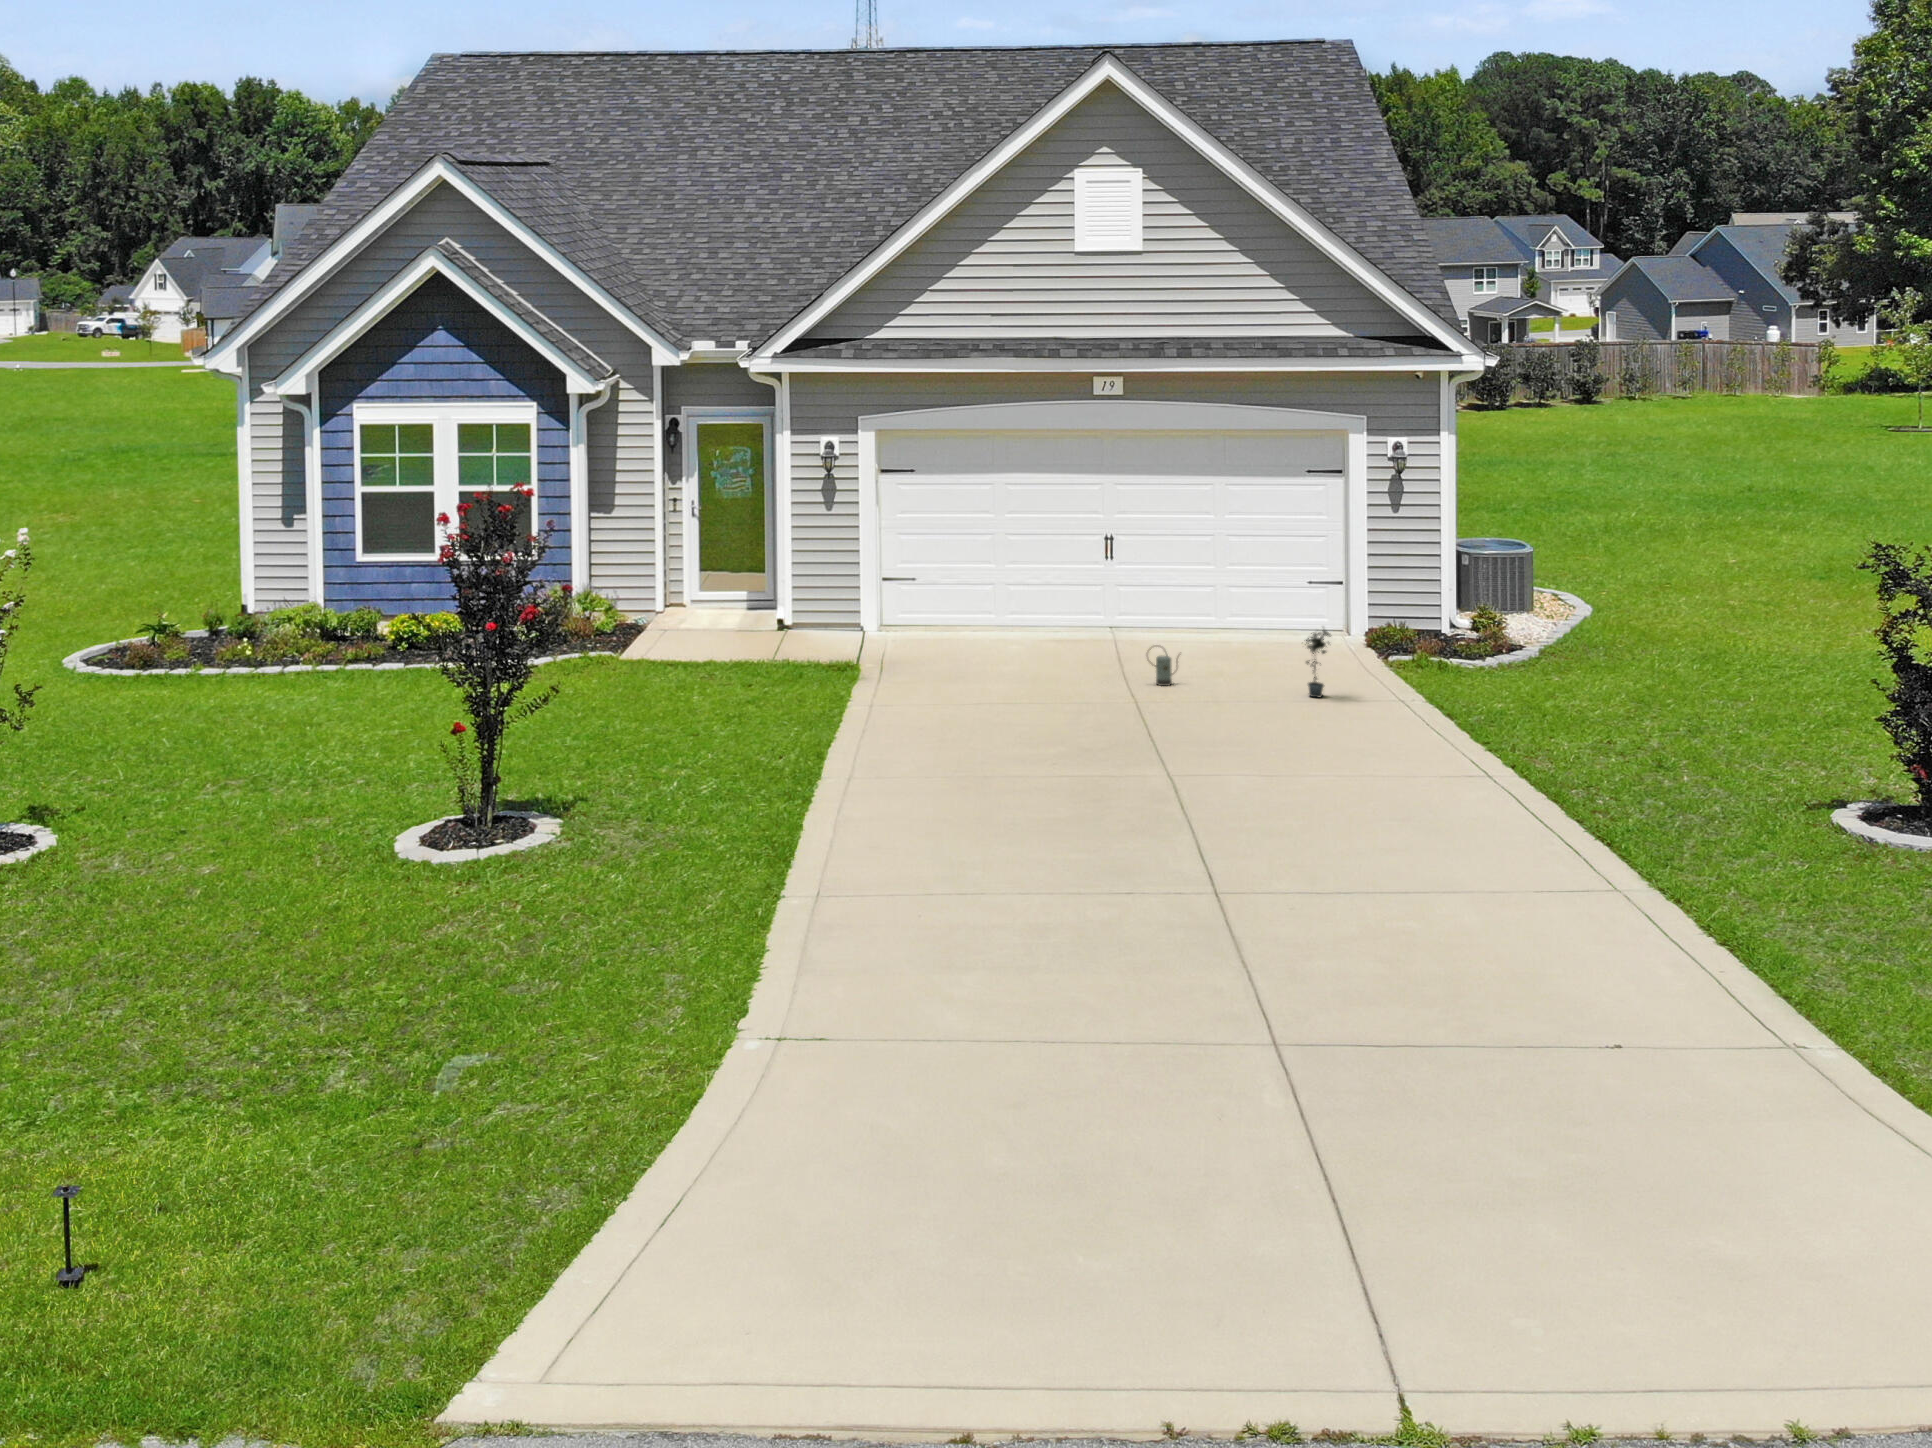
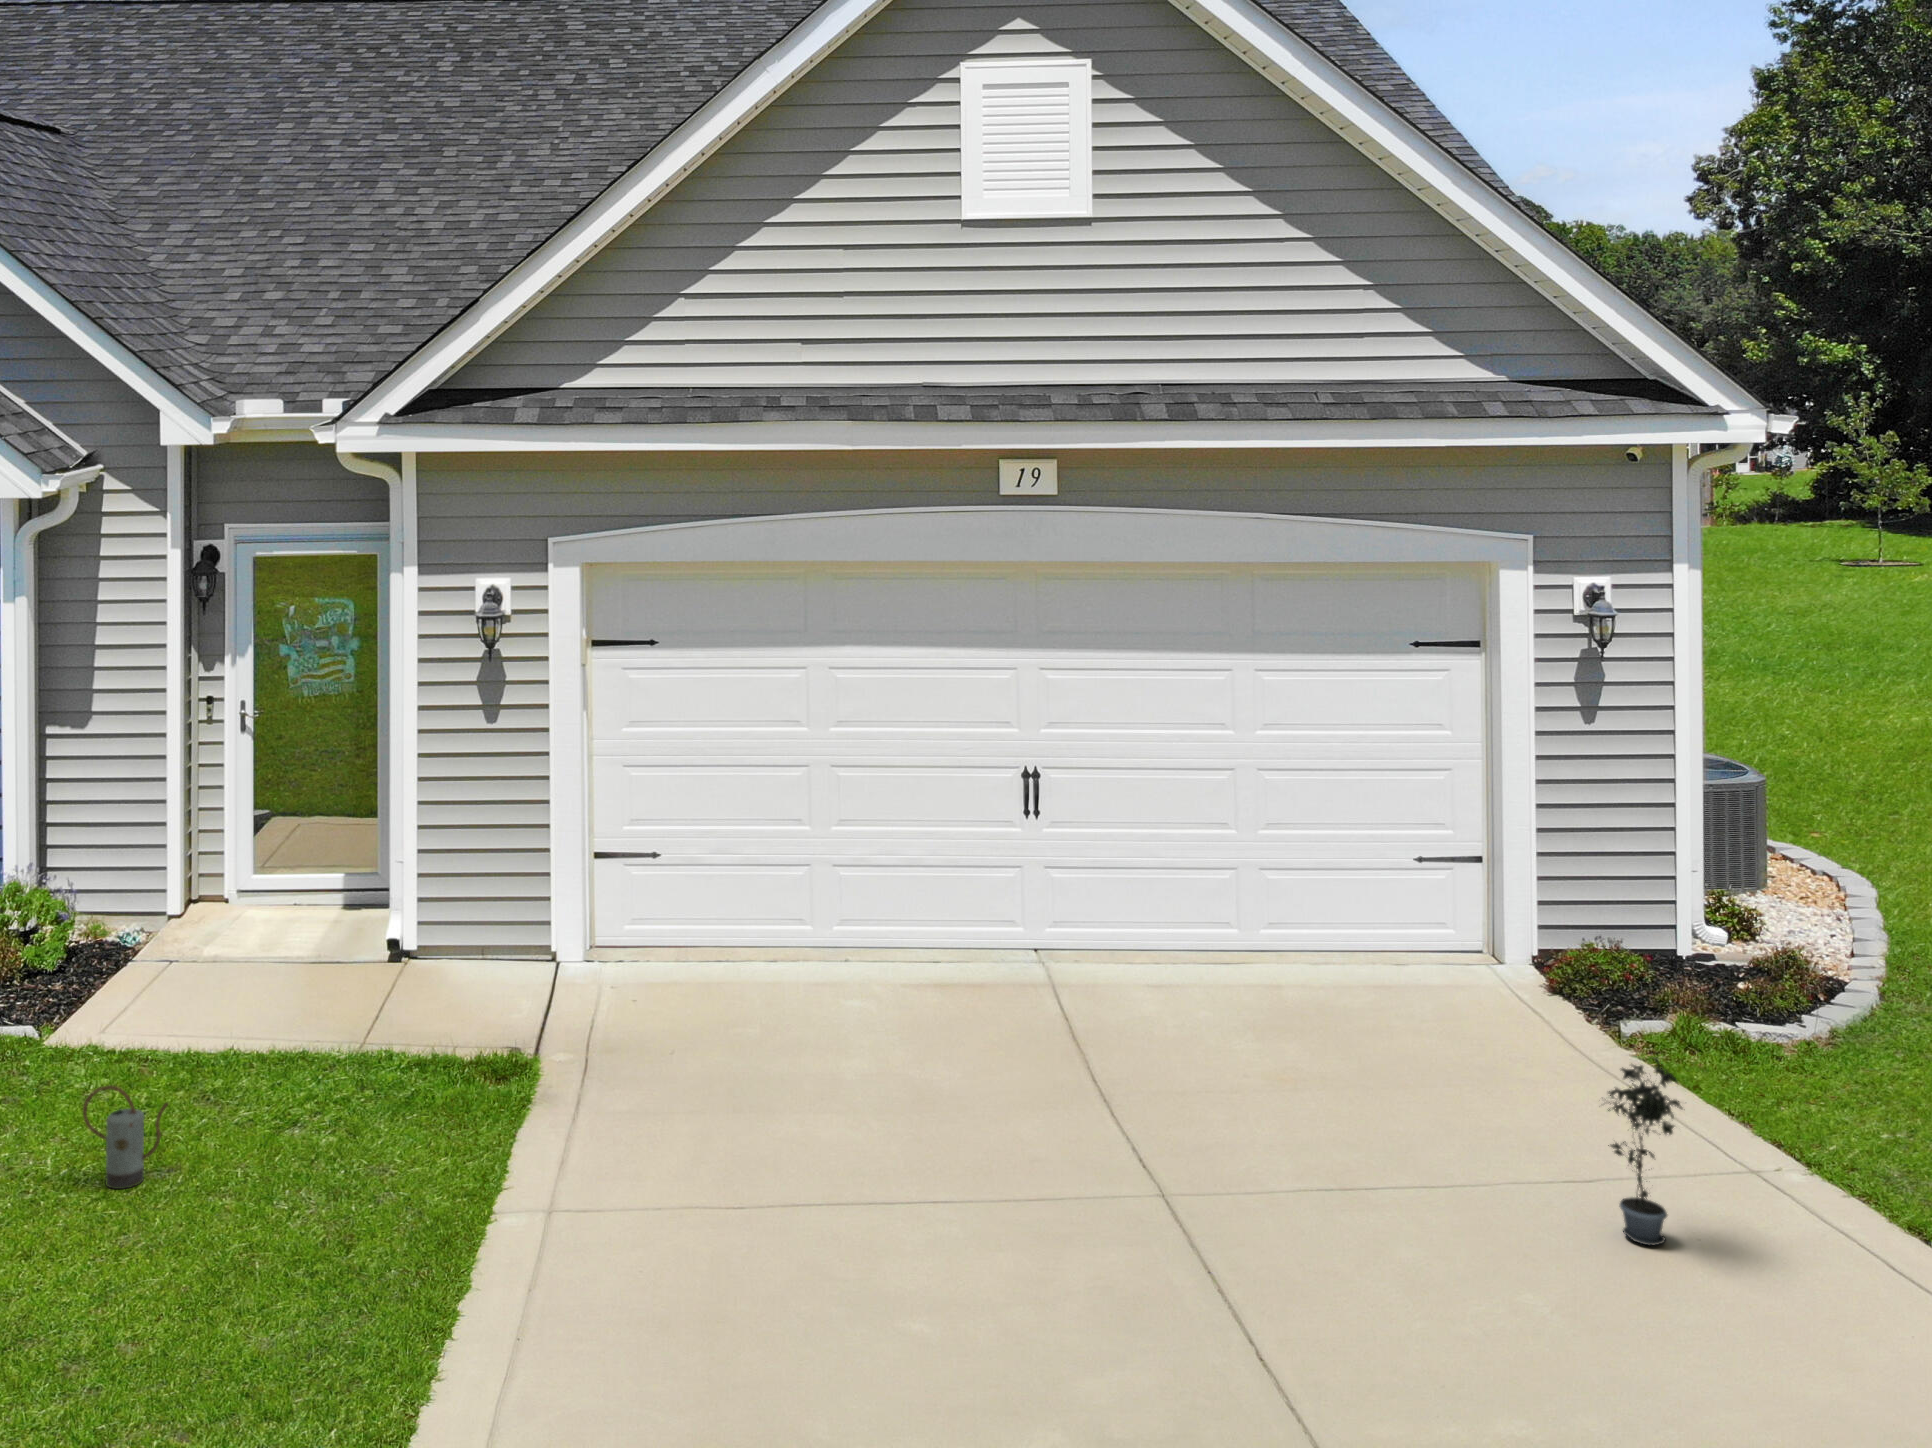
watering can: present [1150,649,1173,686] -> present [83,1086,168,1189]

